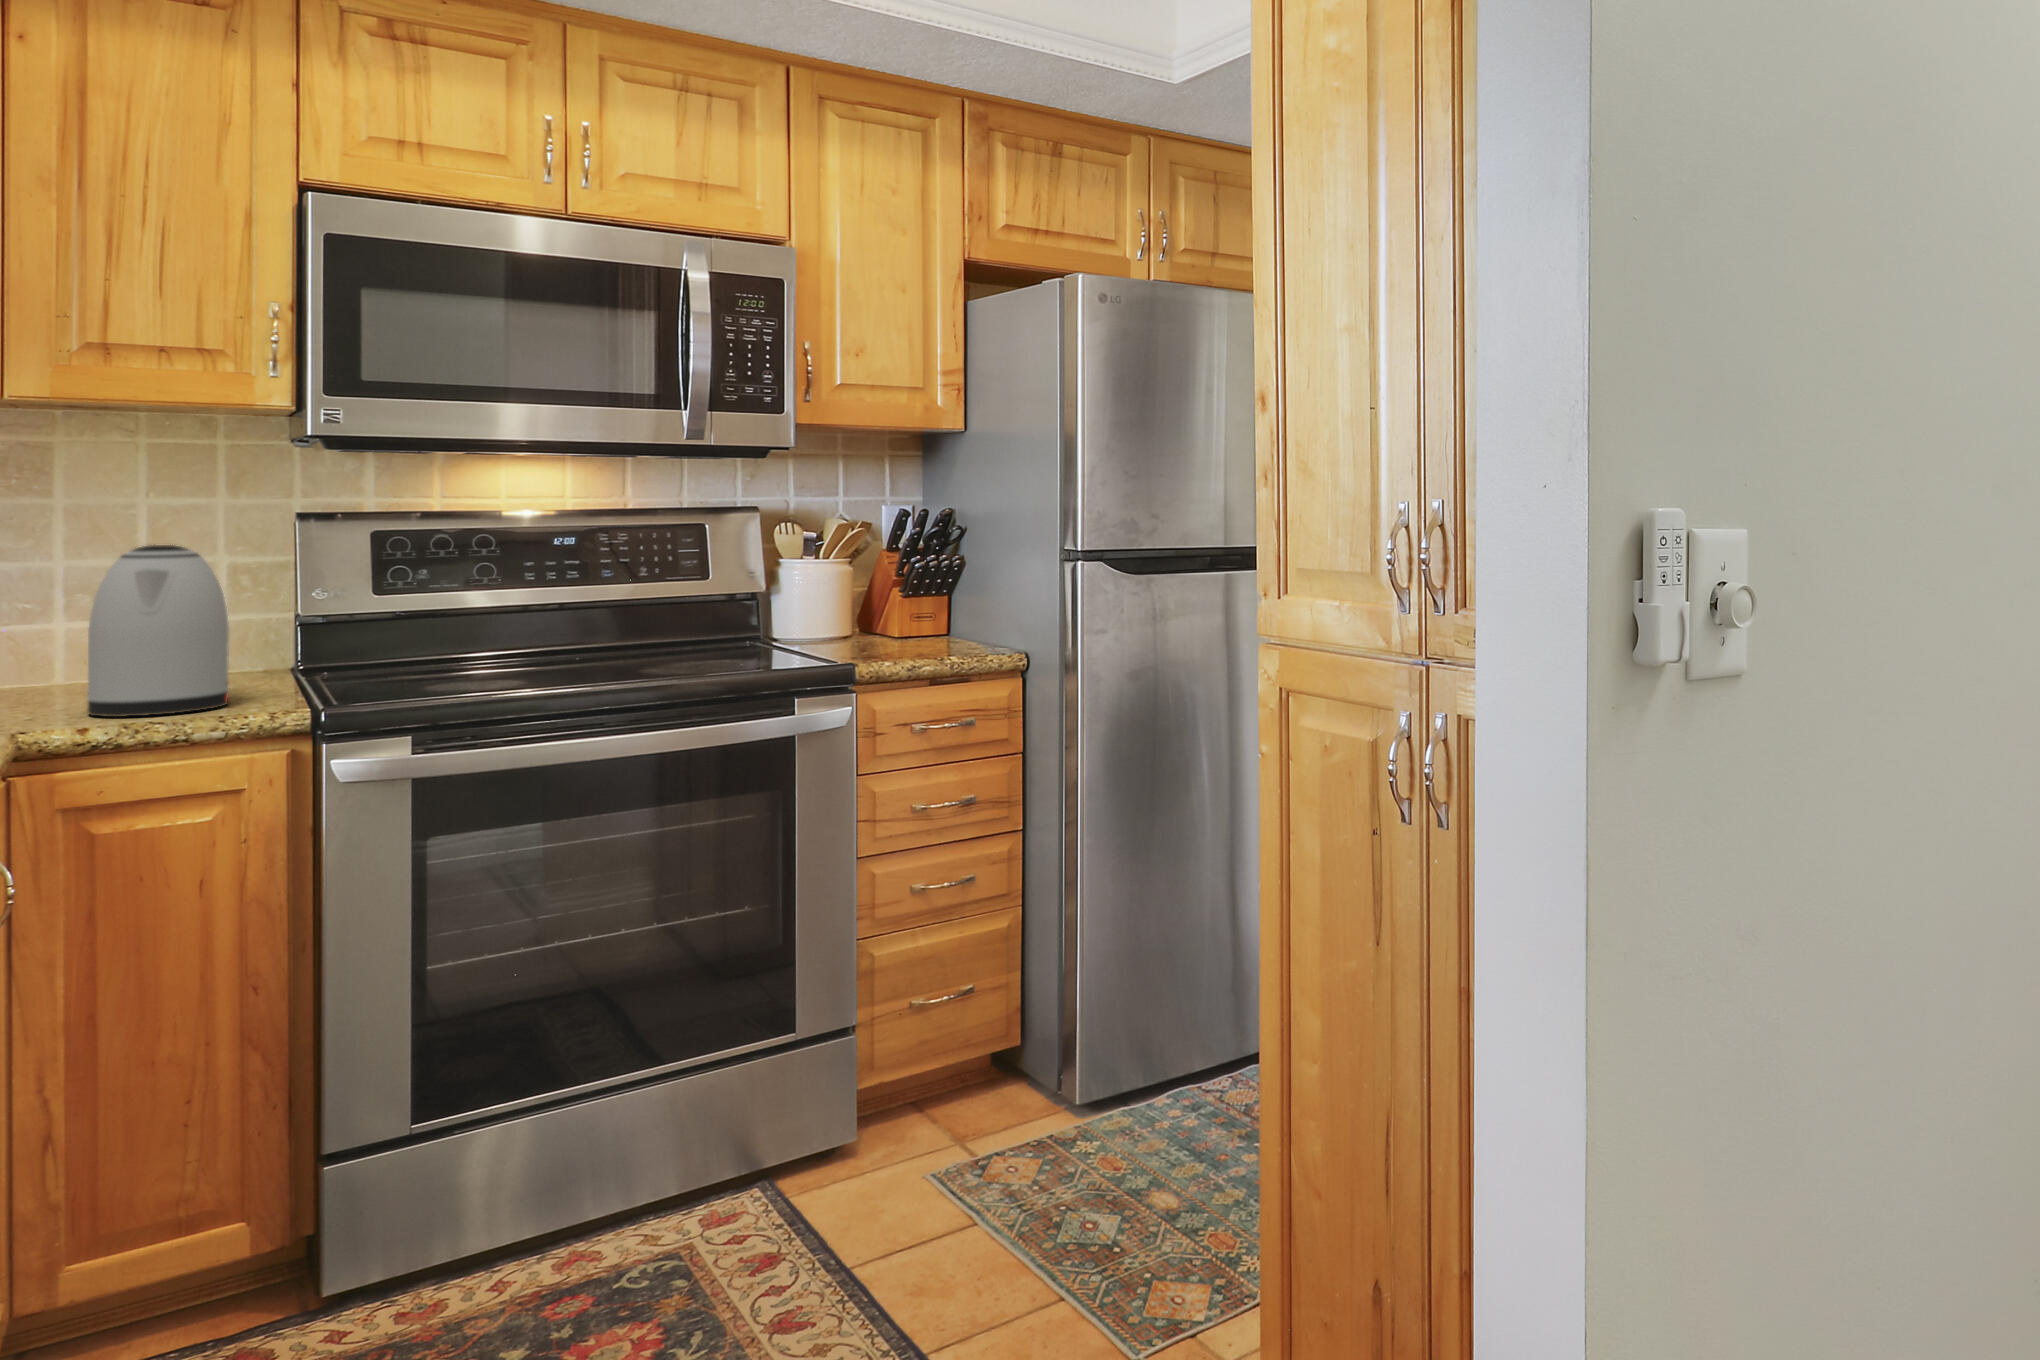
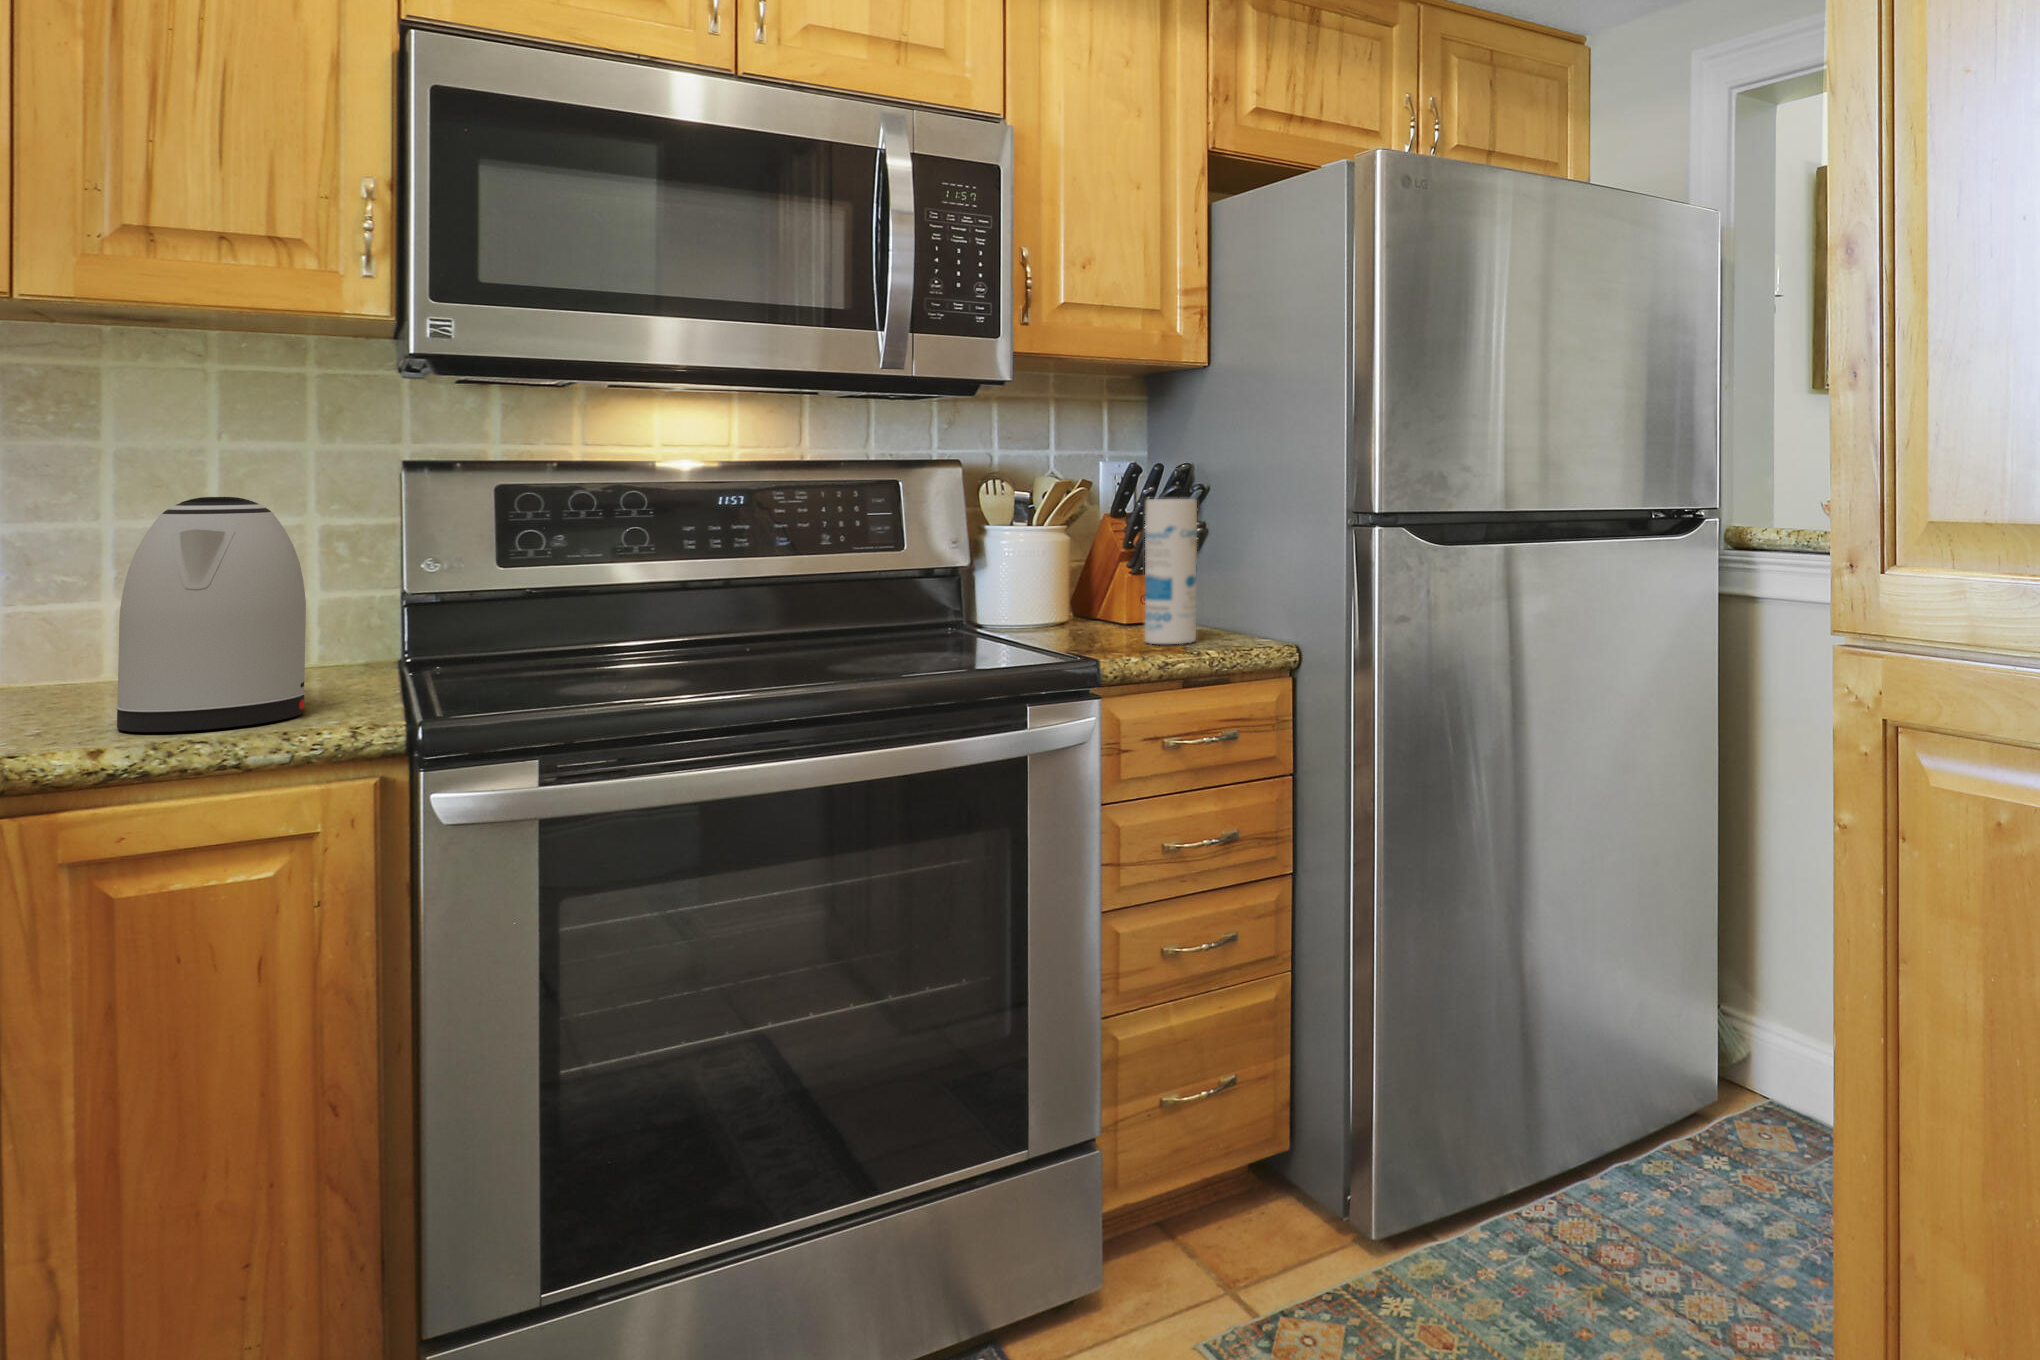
canister: none [904,542,947,655] -> present [1145,499,1197,644]

